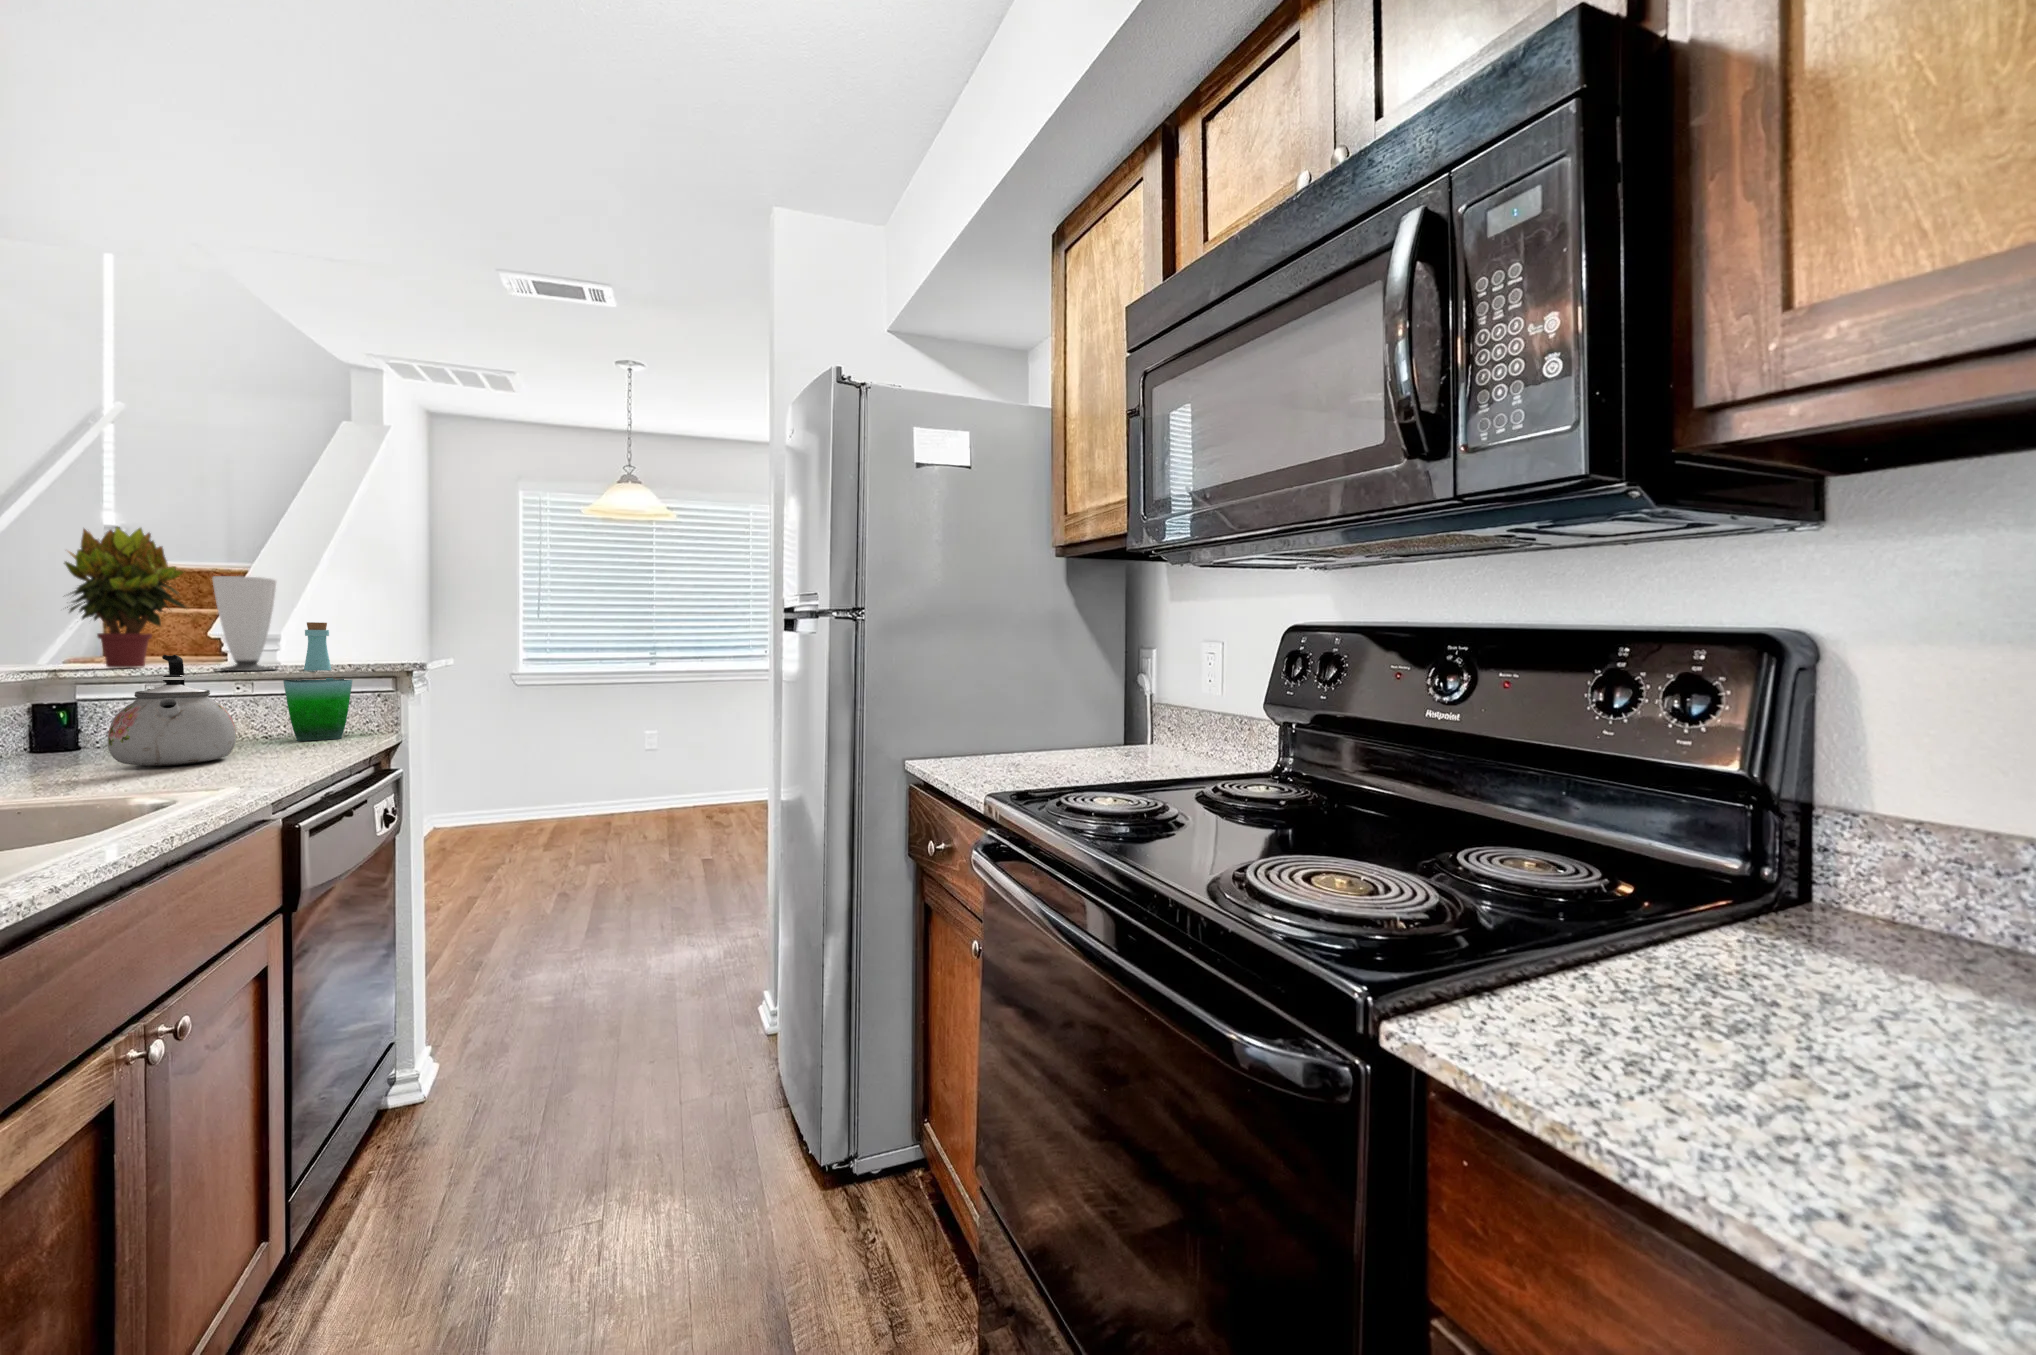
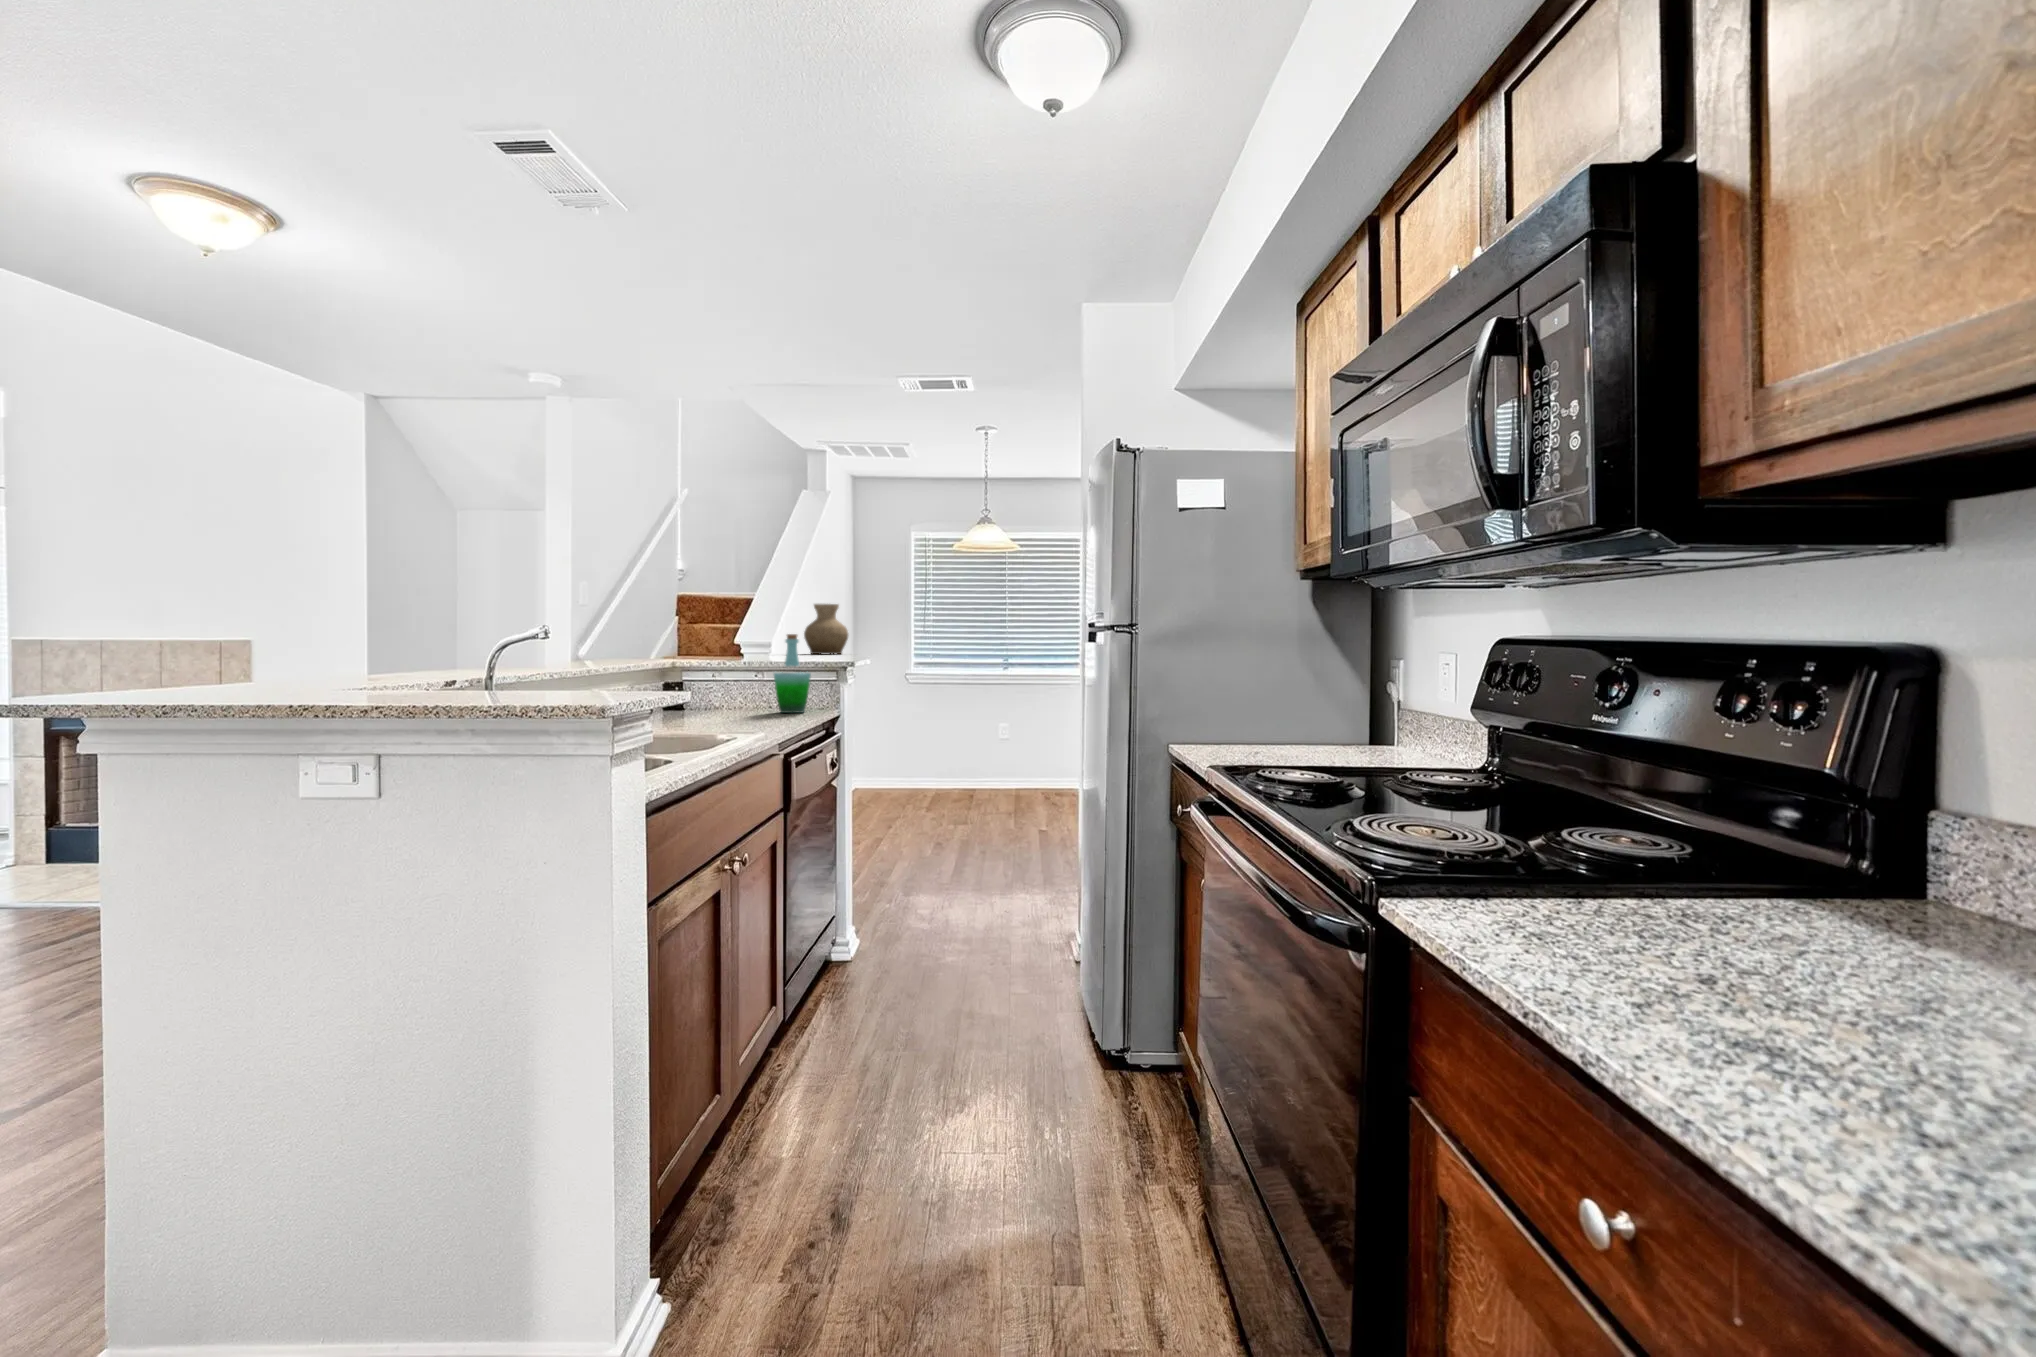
potted plant: present [64,527,185,668] -> none [662,574,725,663]
cup: present [213,576,276,671] -> none [738,604,771,666]
vase: none [335,583,409,653] -> present [804,604,848,654]
kettle: present [108,655,236,766] -> none [687,655,748,724]

